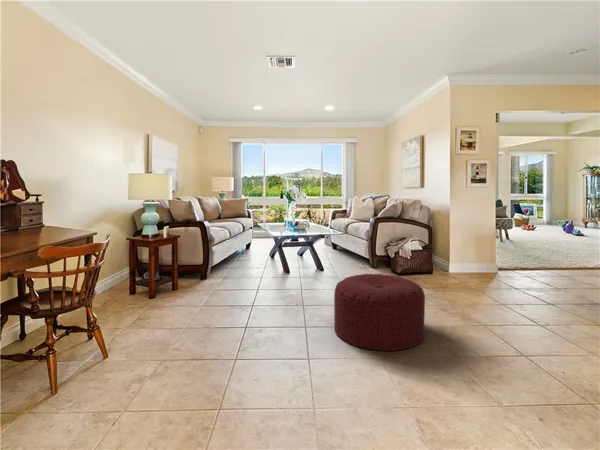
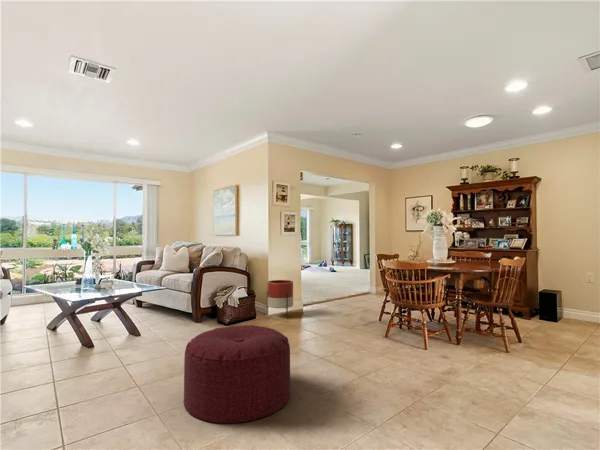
planter: none [444,236,475,277] -> present [267,280,293,319]

